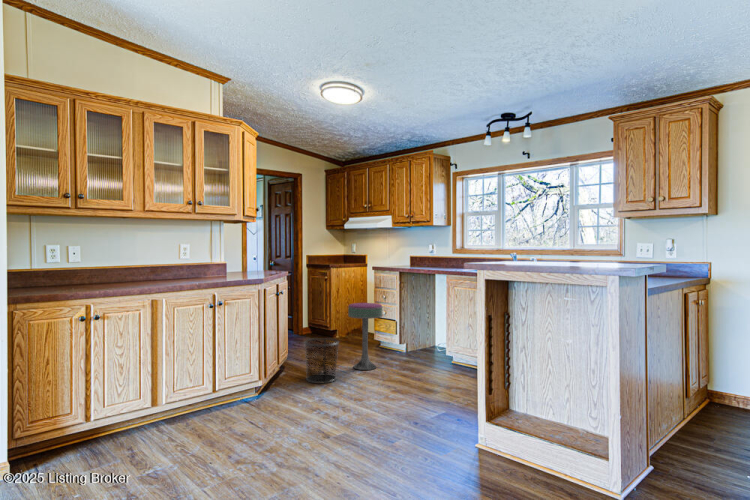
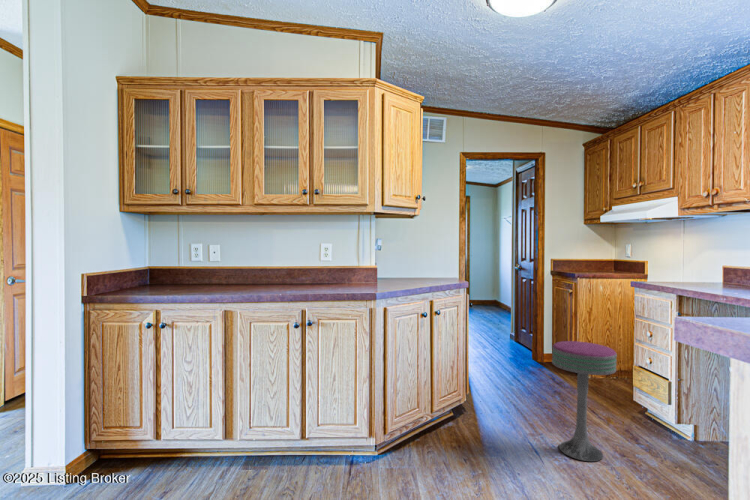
waste bin: present [304,338,339,383] -> none [461,386,518,466]

